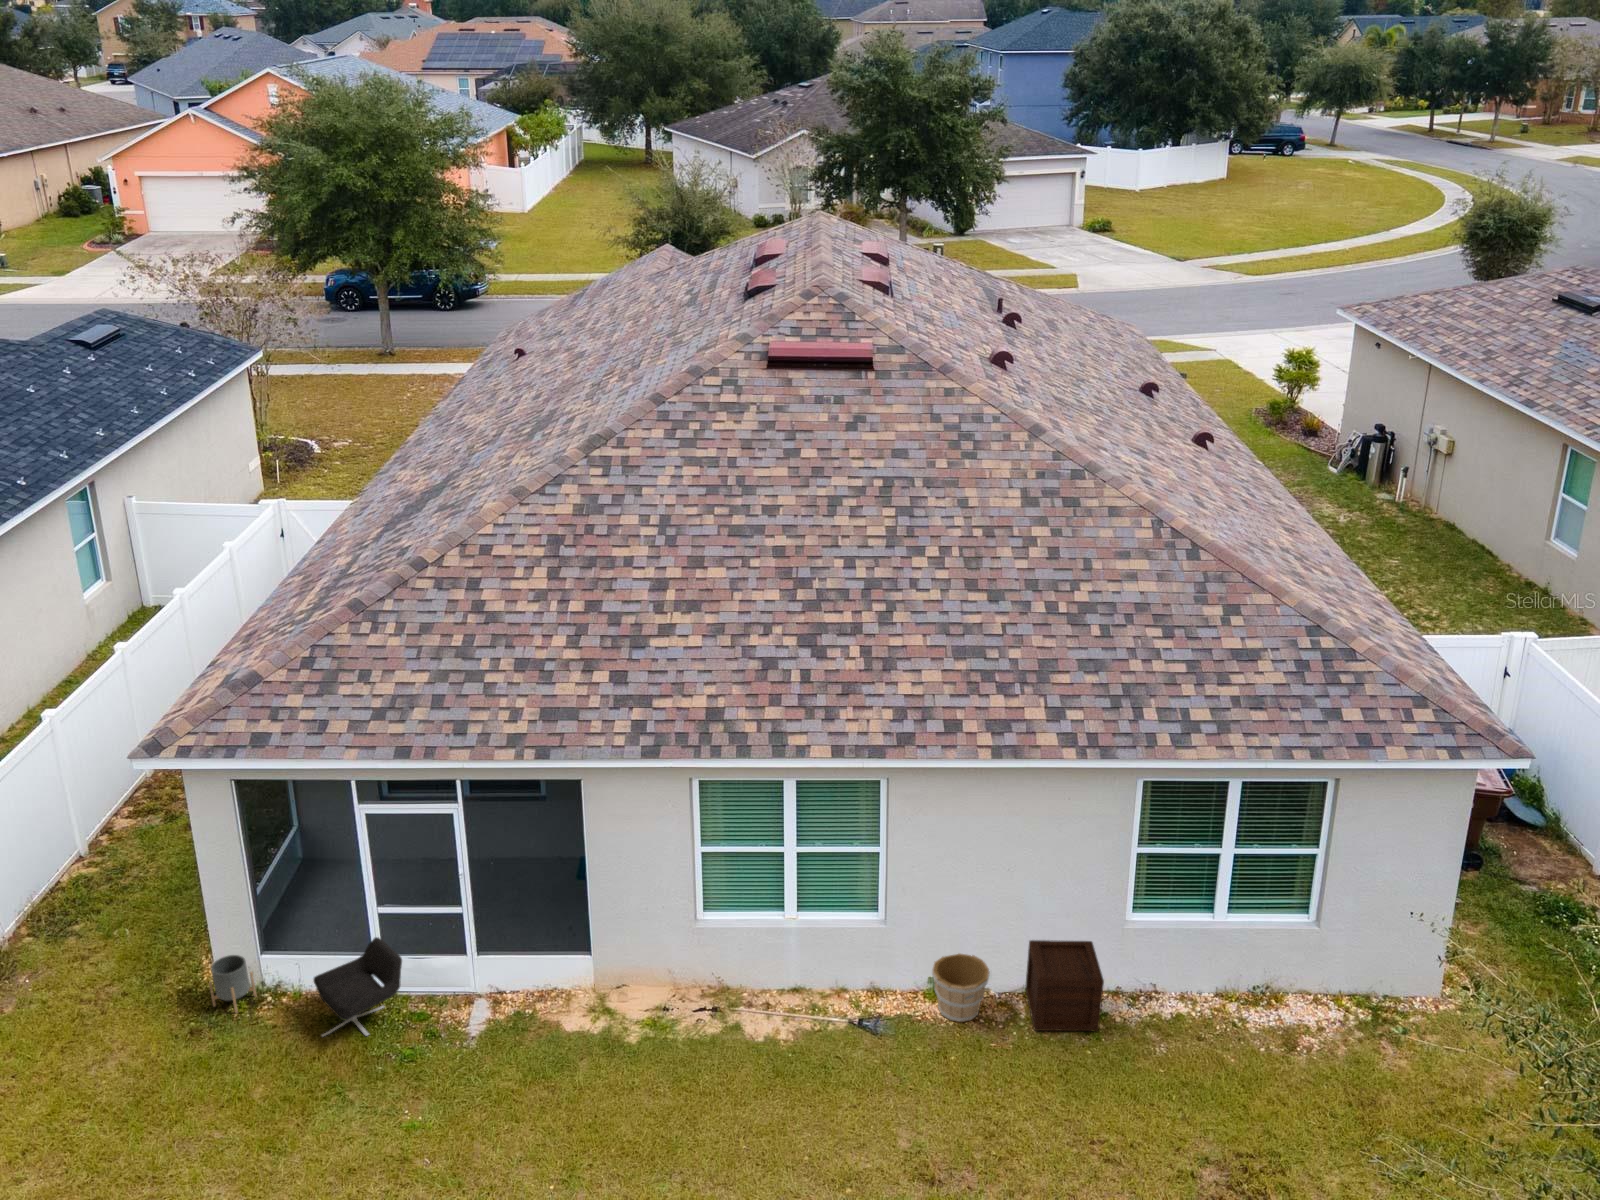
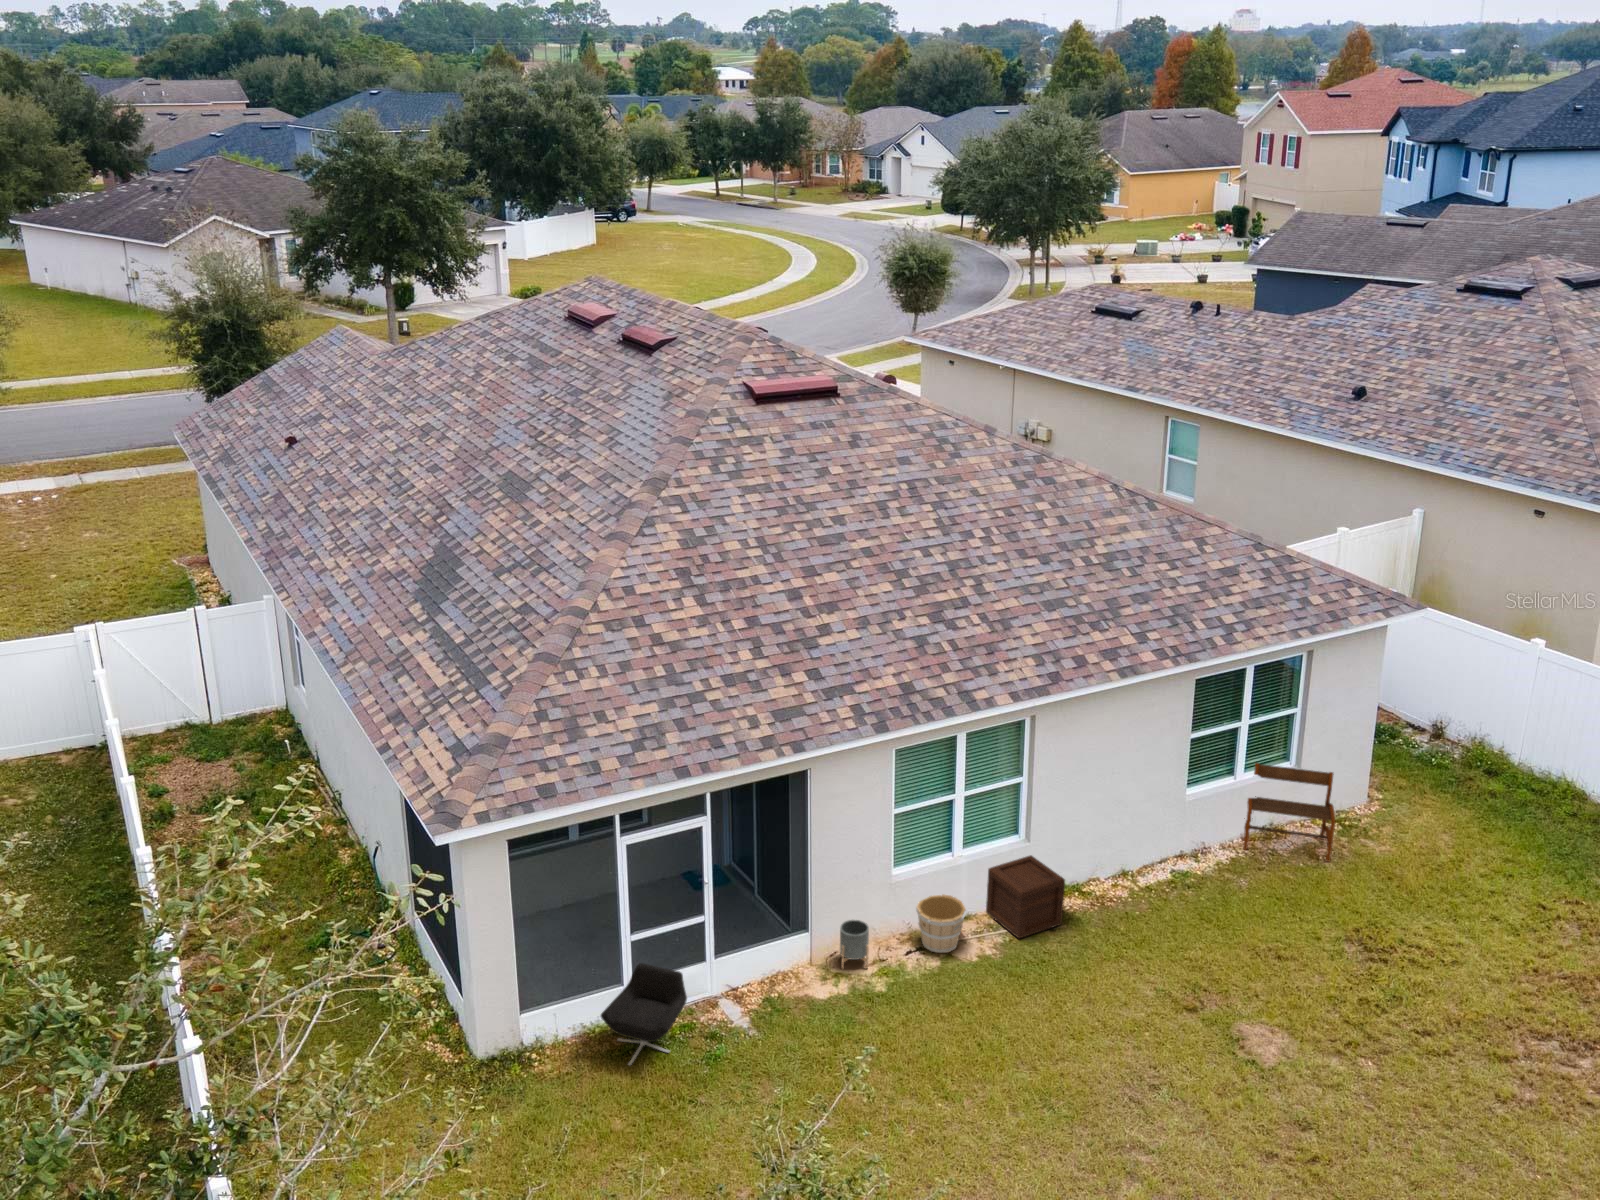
bench: none [1194,902,1330,1055] -> present [1243,763,1335,862]
wooden crate: present [1025,940,1104,1031] -> present [986,855,1065,938]
wooden bucket: present [932,953,990,1022] -> present [916,894,966,953]
planter: present [209,955,256,1013] -> present [840,920,869,969]

